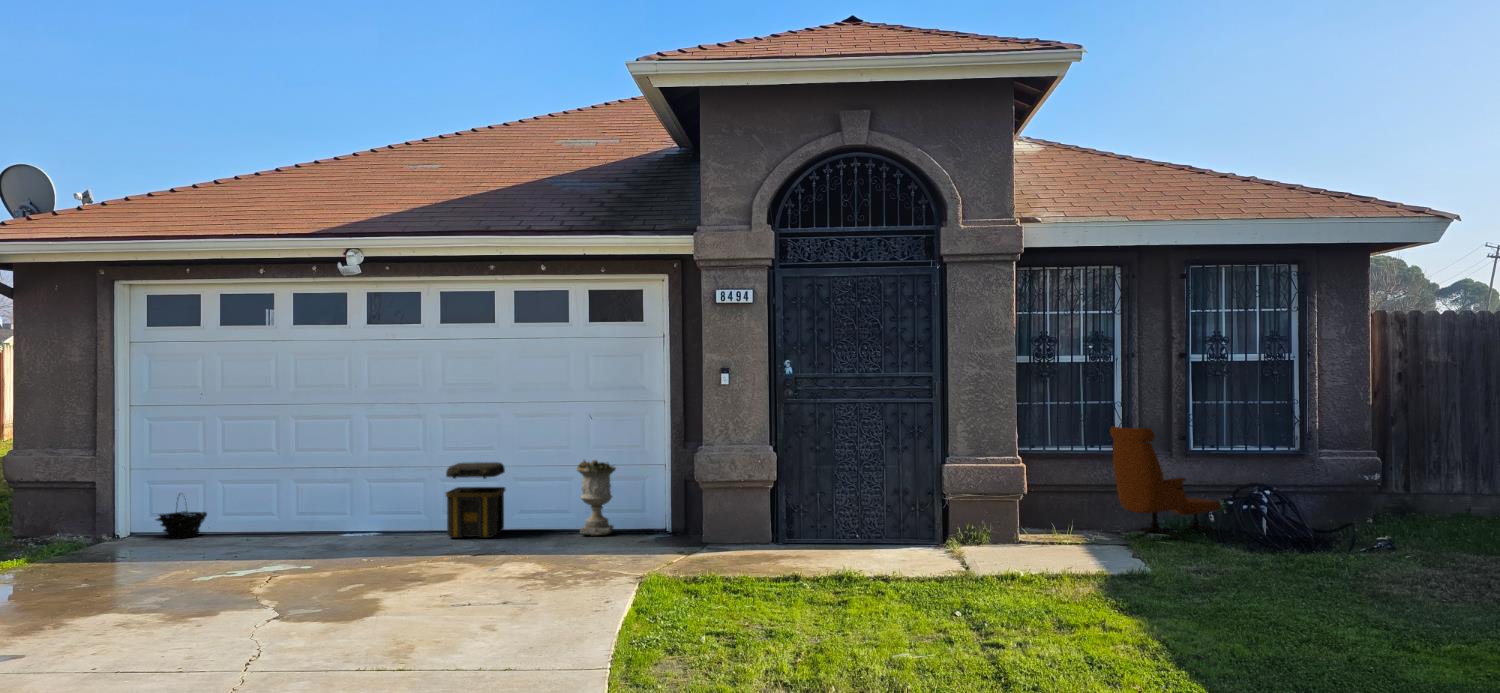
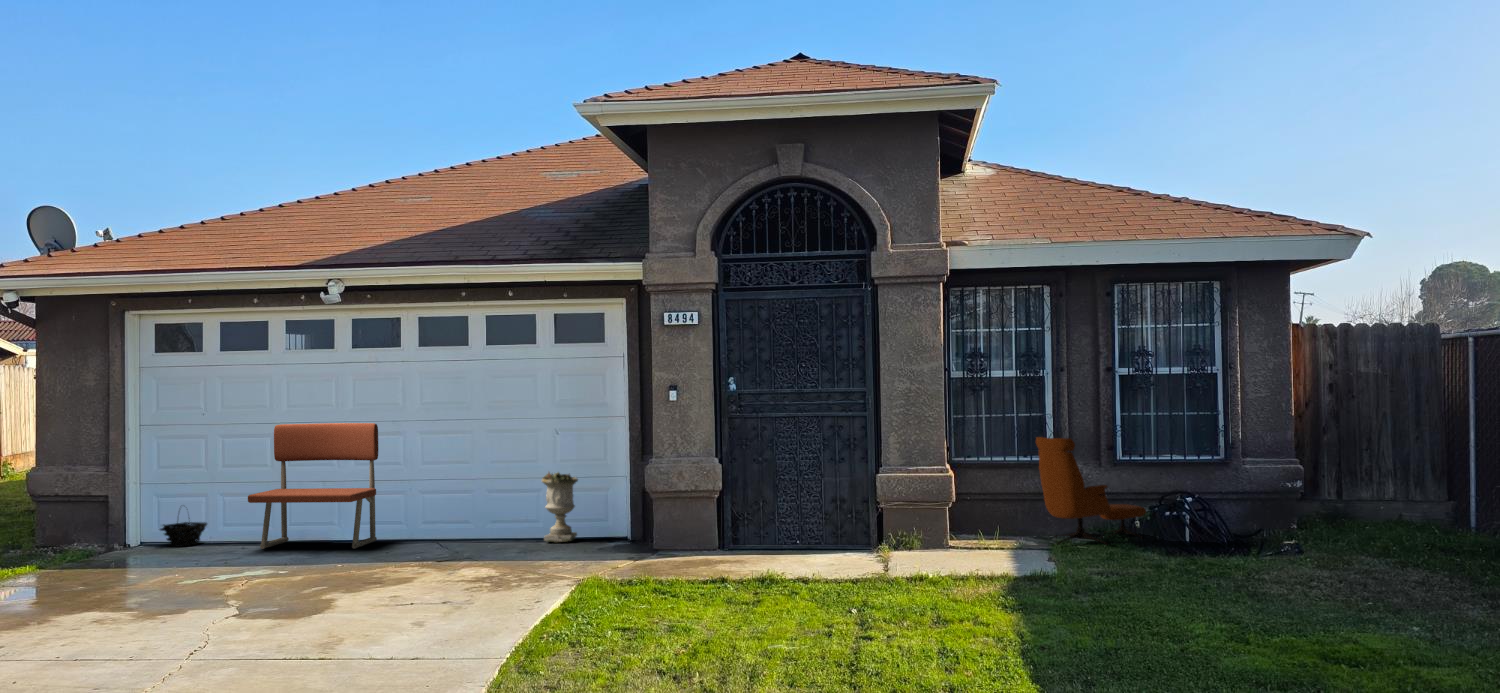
bench: none [257,406,397,541] -> present [248,423,378,549]
toolbox: present [445,462,505,538] -> none [420,475,478,545]

